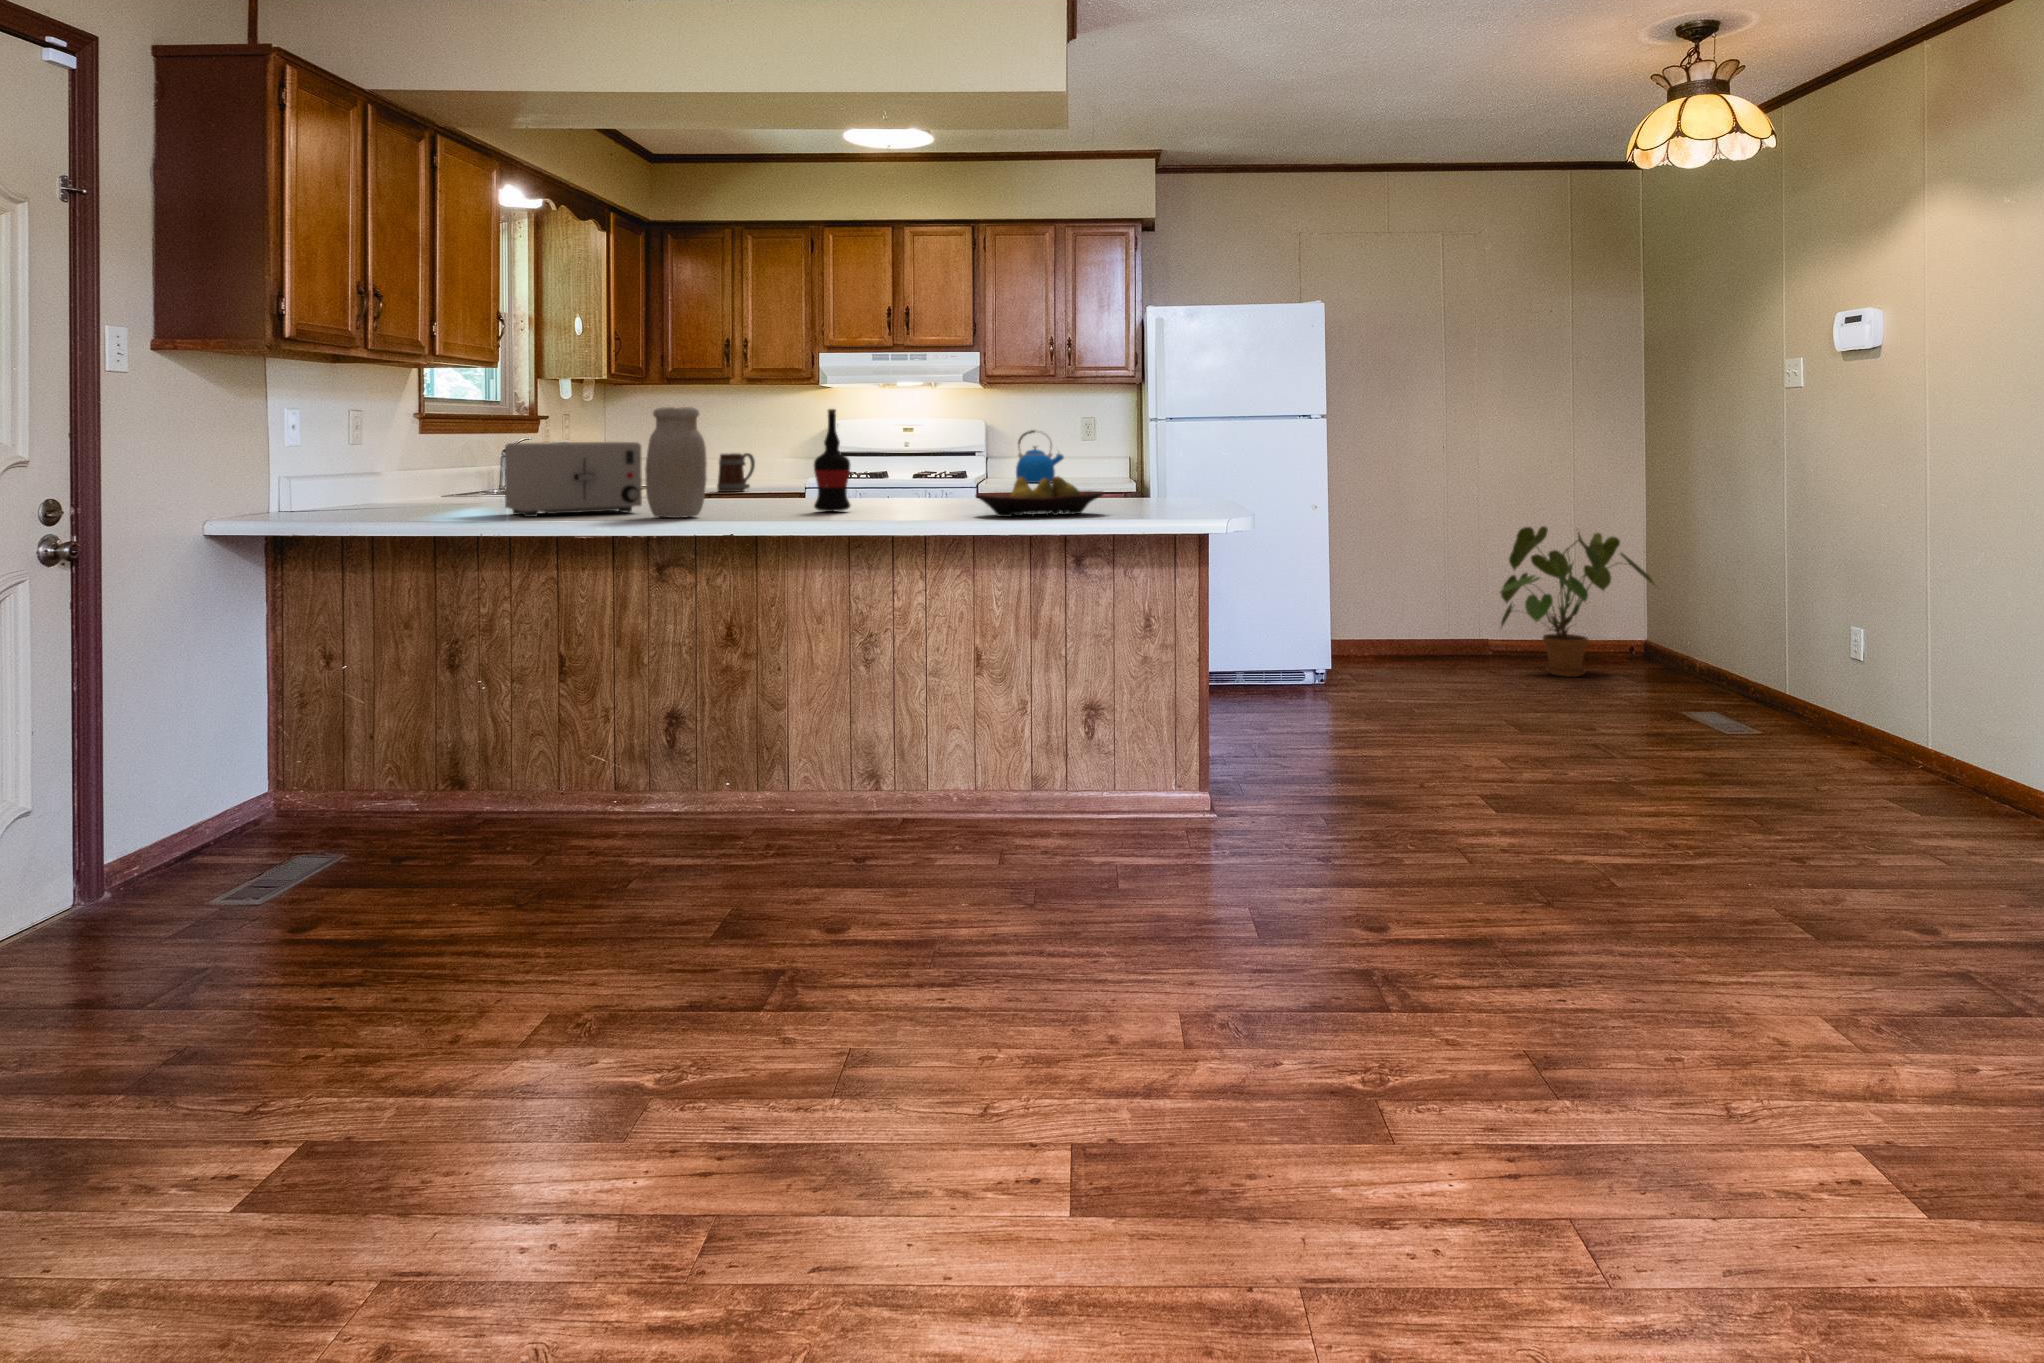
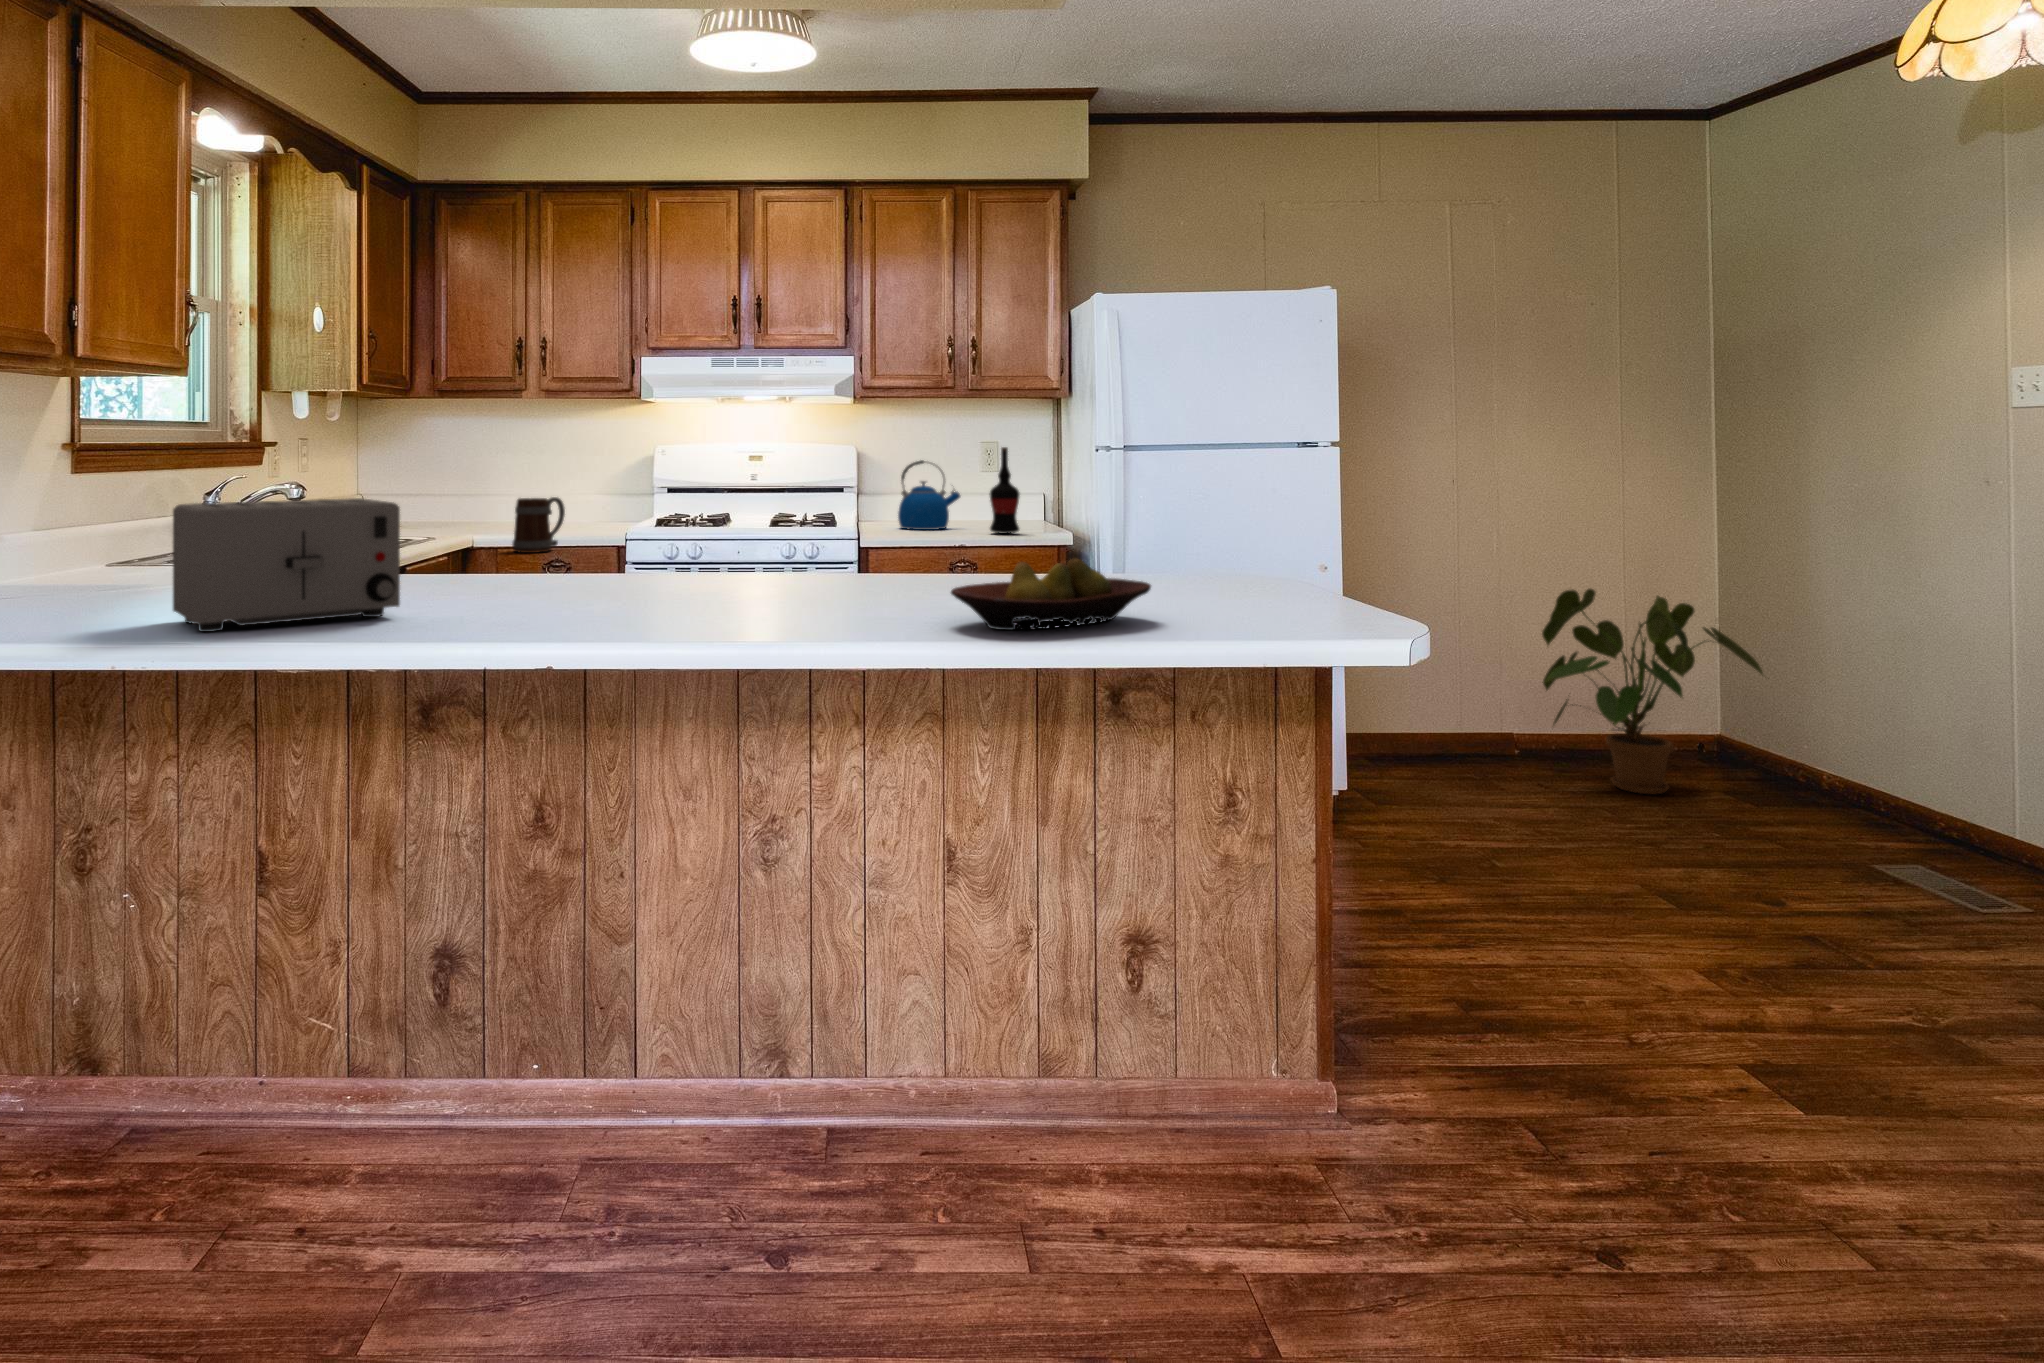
jar: present [645,407,707,518] -> none [405,447,507,636]
wine bottle: present [814,409,851,512] -> present [990,447,1020,534]

